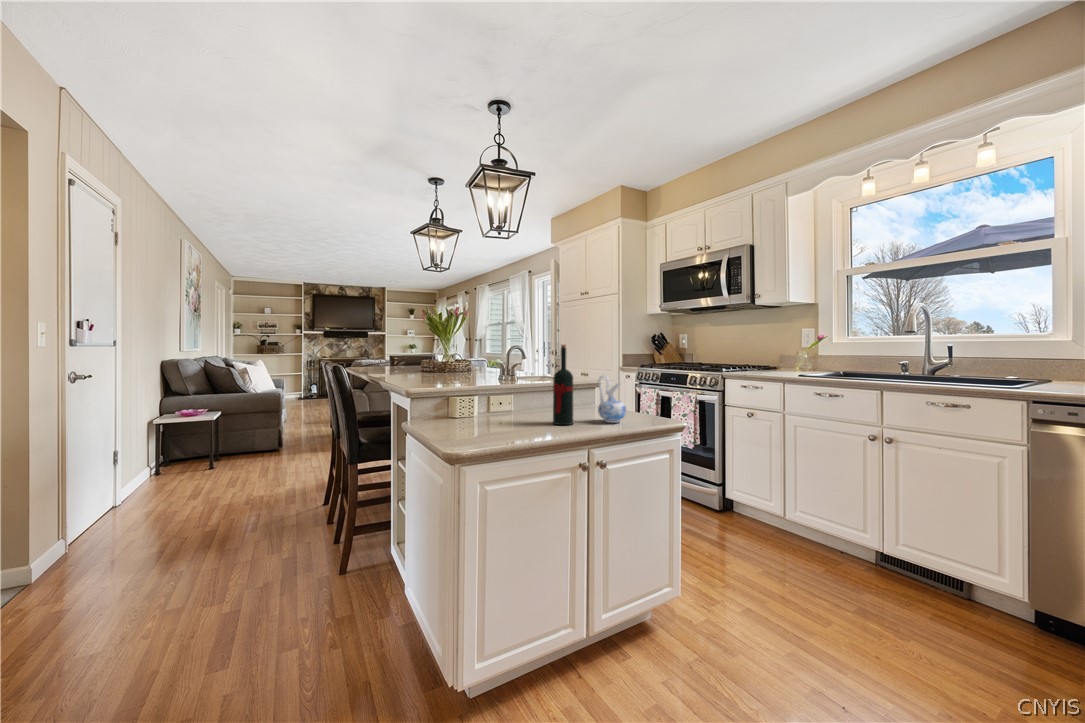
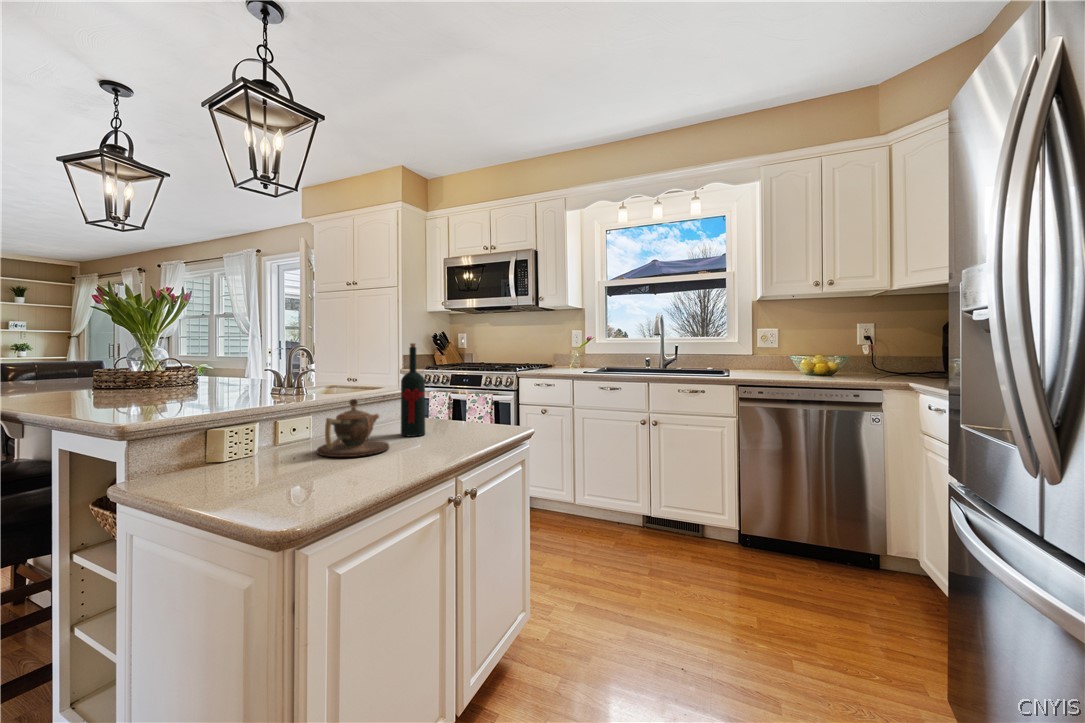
ceramic pitcher: present [598,375,626,423] -> none [447,377,478,429]
teapot: none [478,390,532,435] -> present [317,399,389,457]

